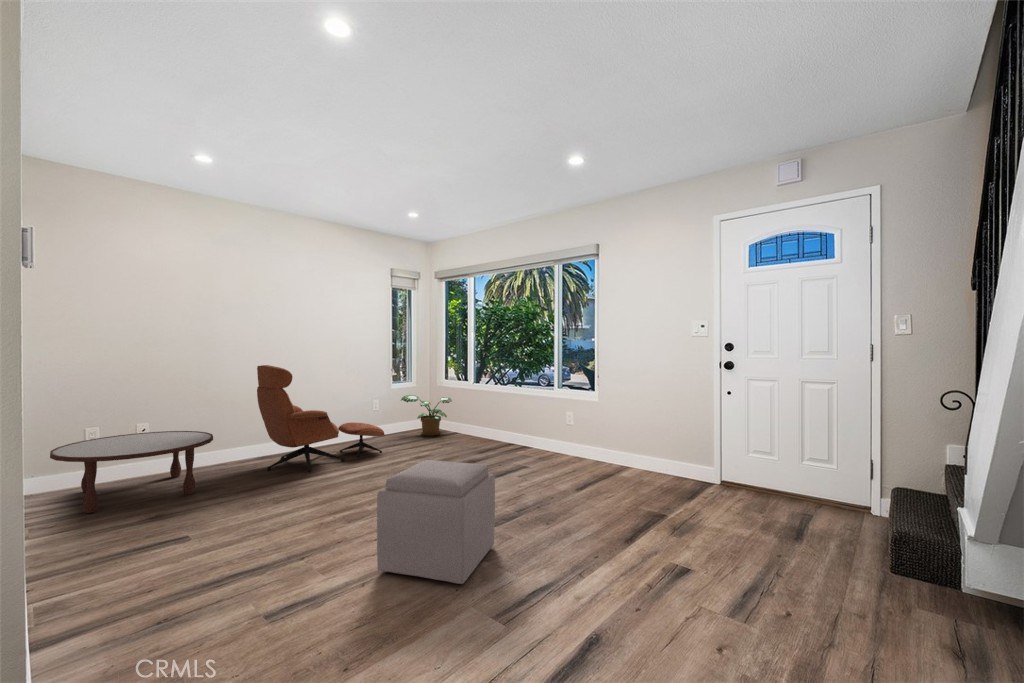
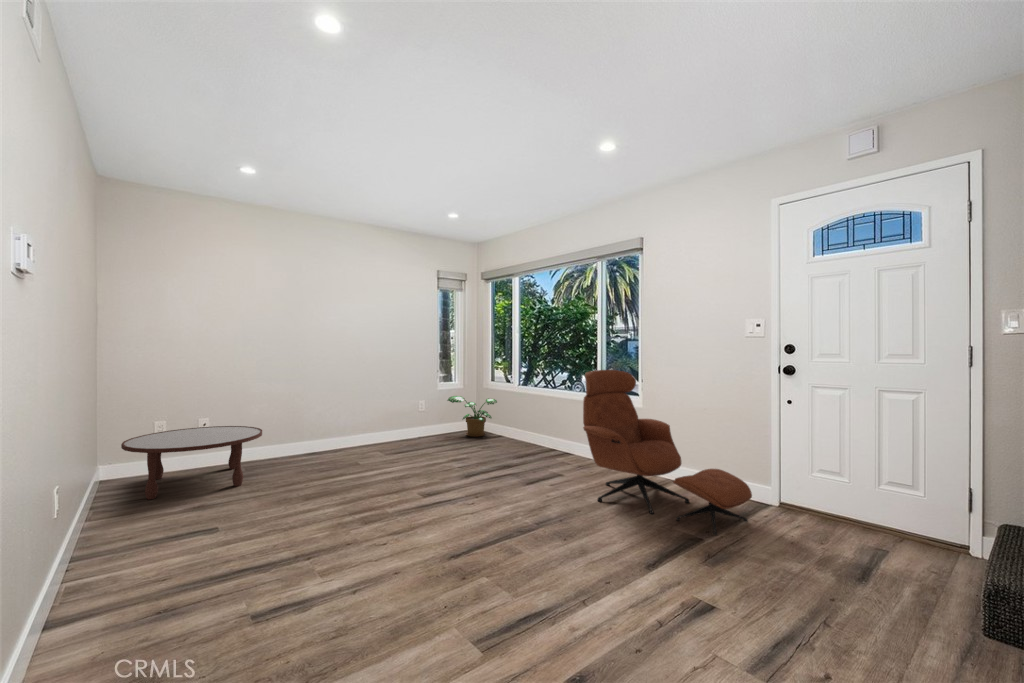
lounge chair: present [257,365,385,472] -> present [583,370,752,535]
ottoman: present [377,460,495,584] -> none [373,466,501,602]

